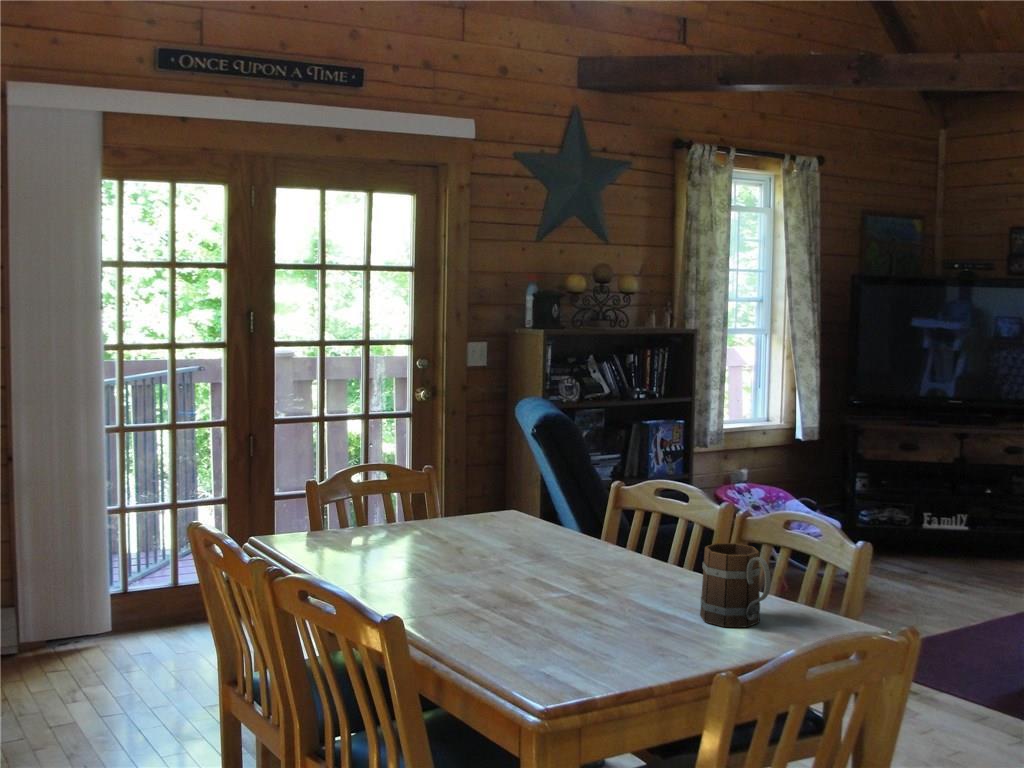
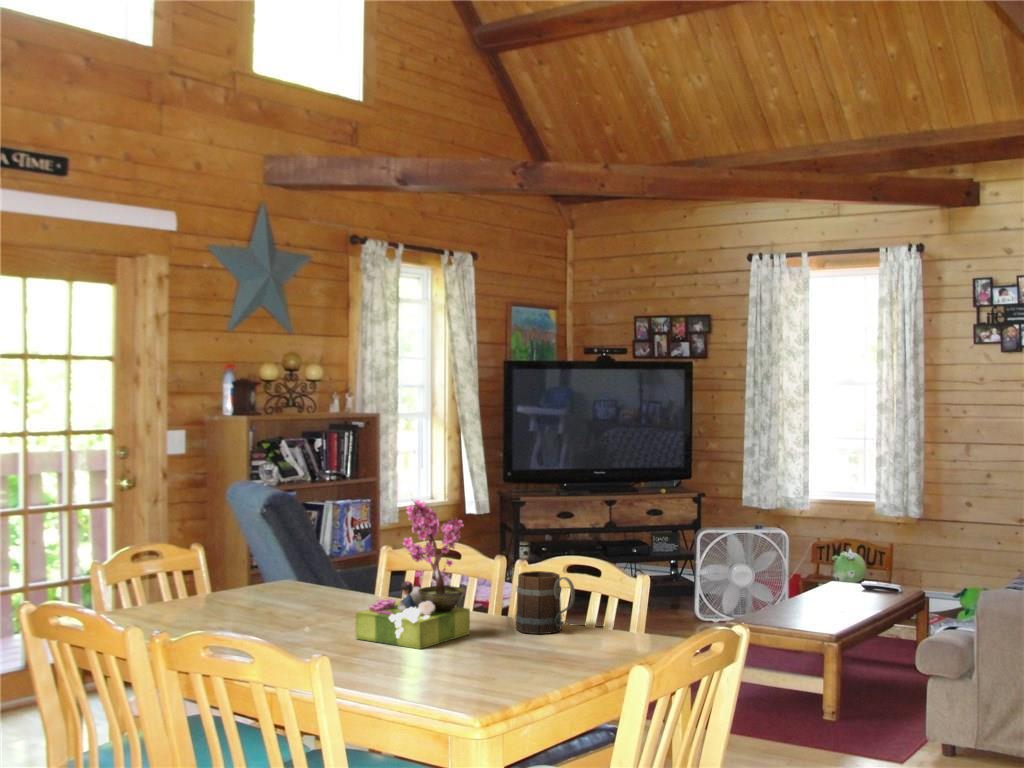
flower arrangement: none [497,439,638,634] -> present [356,500,470,649]

